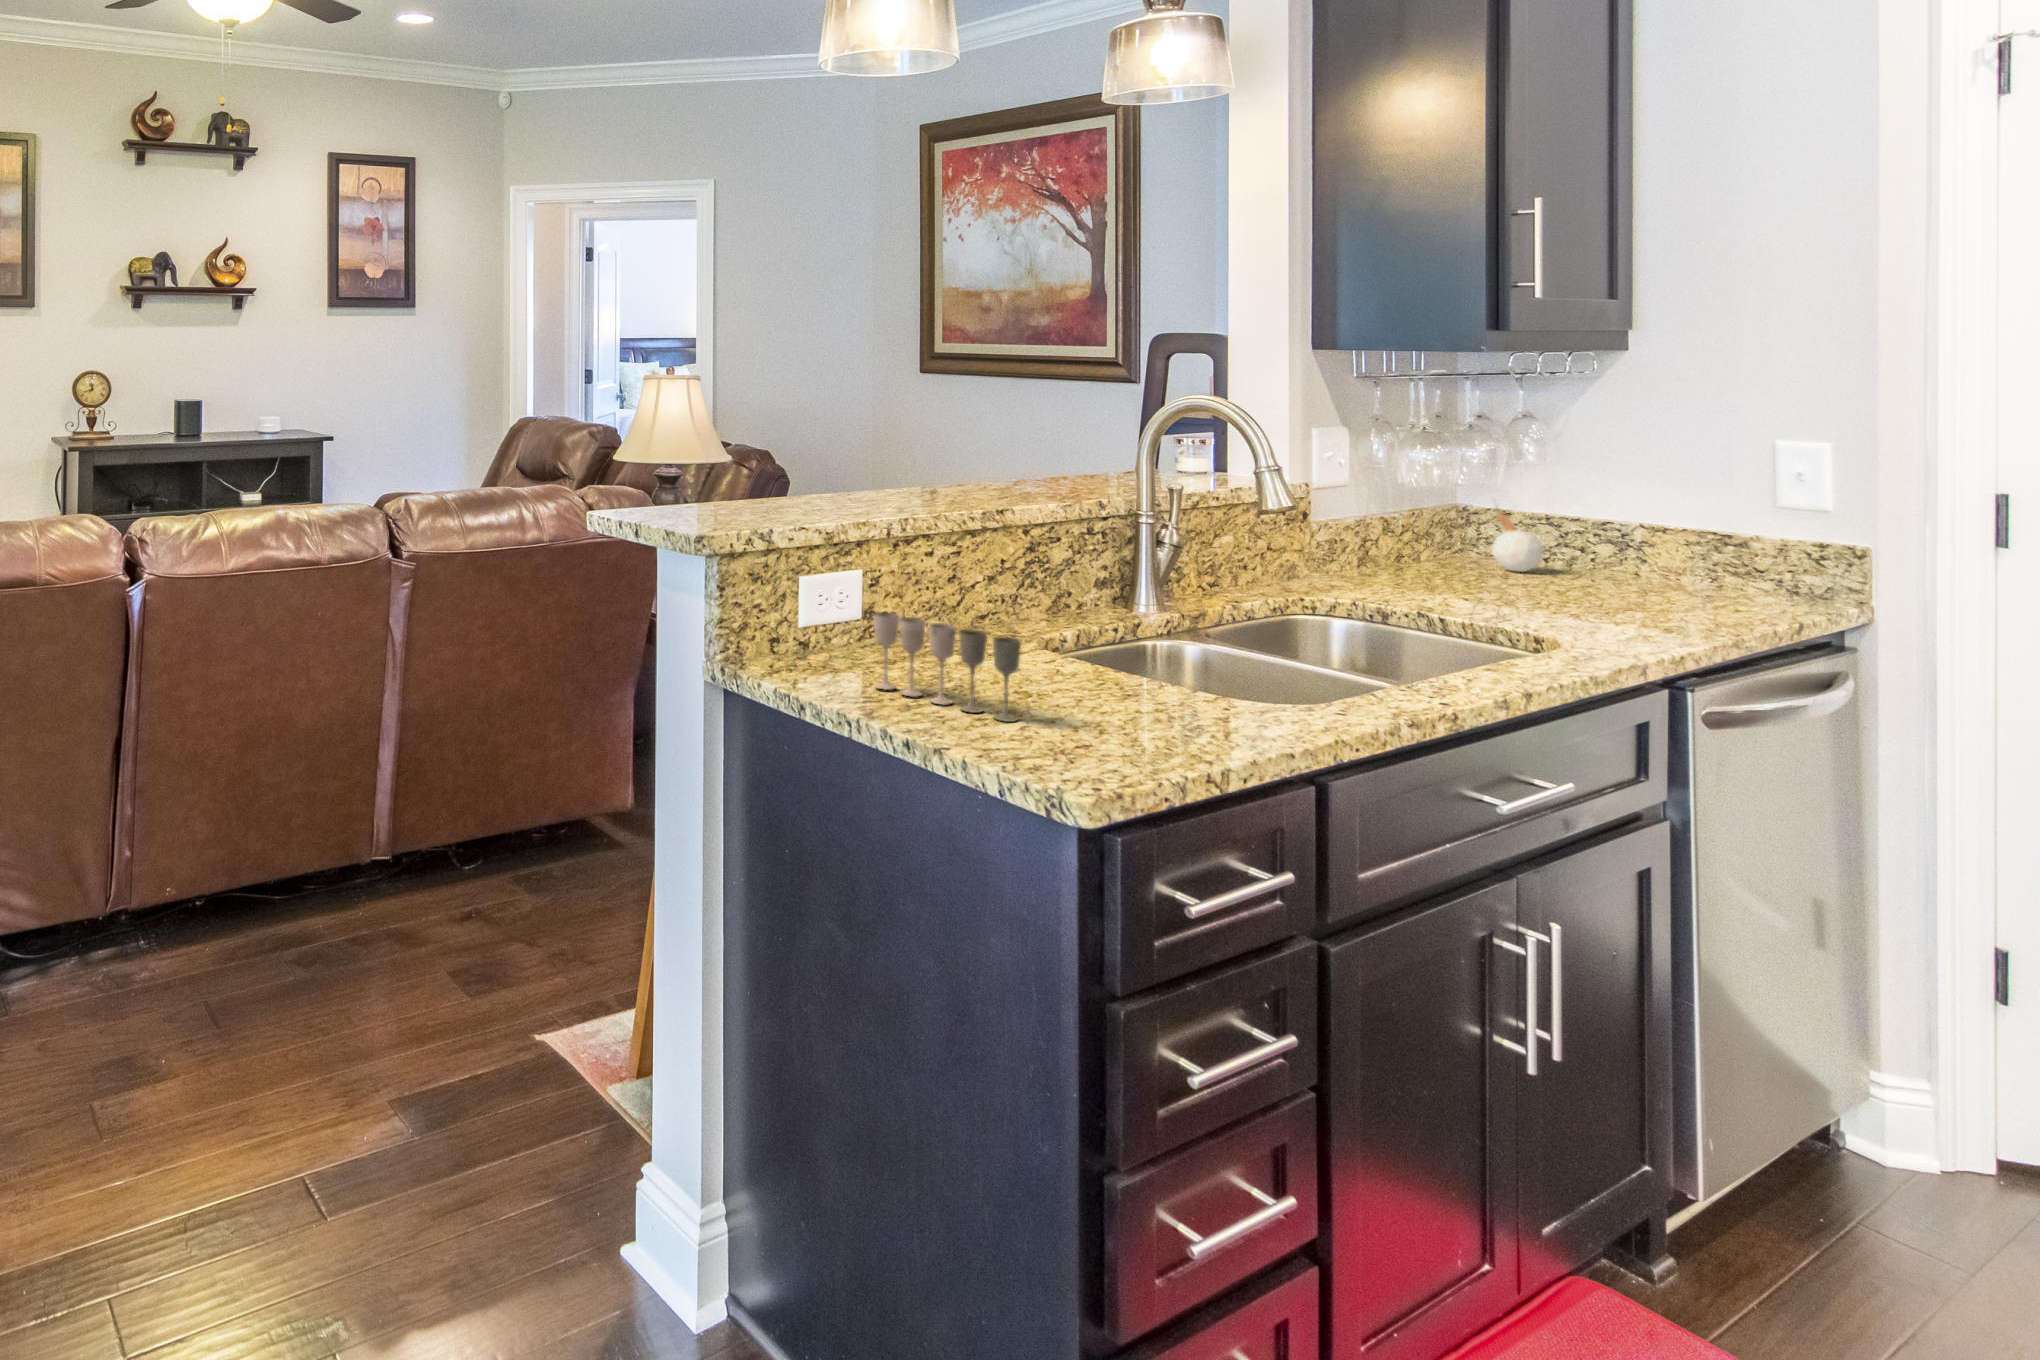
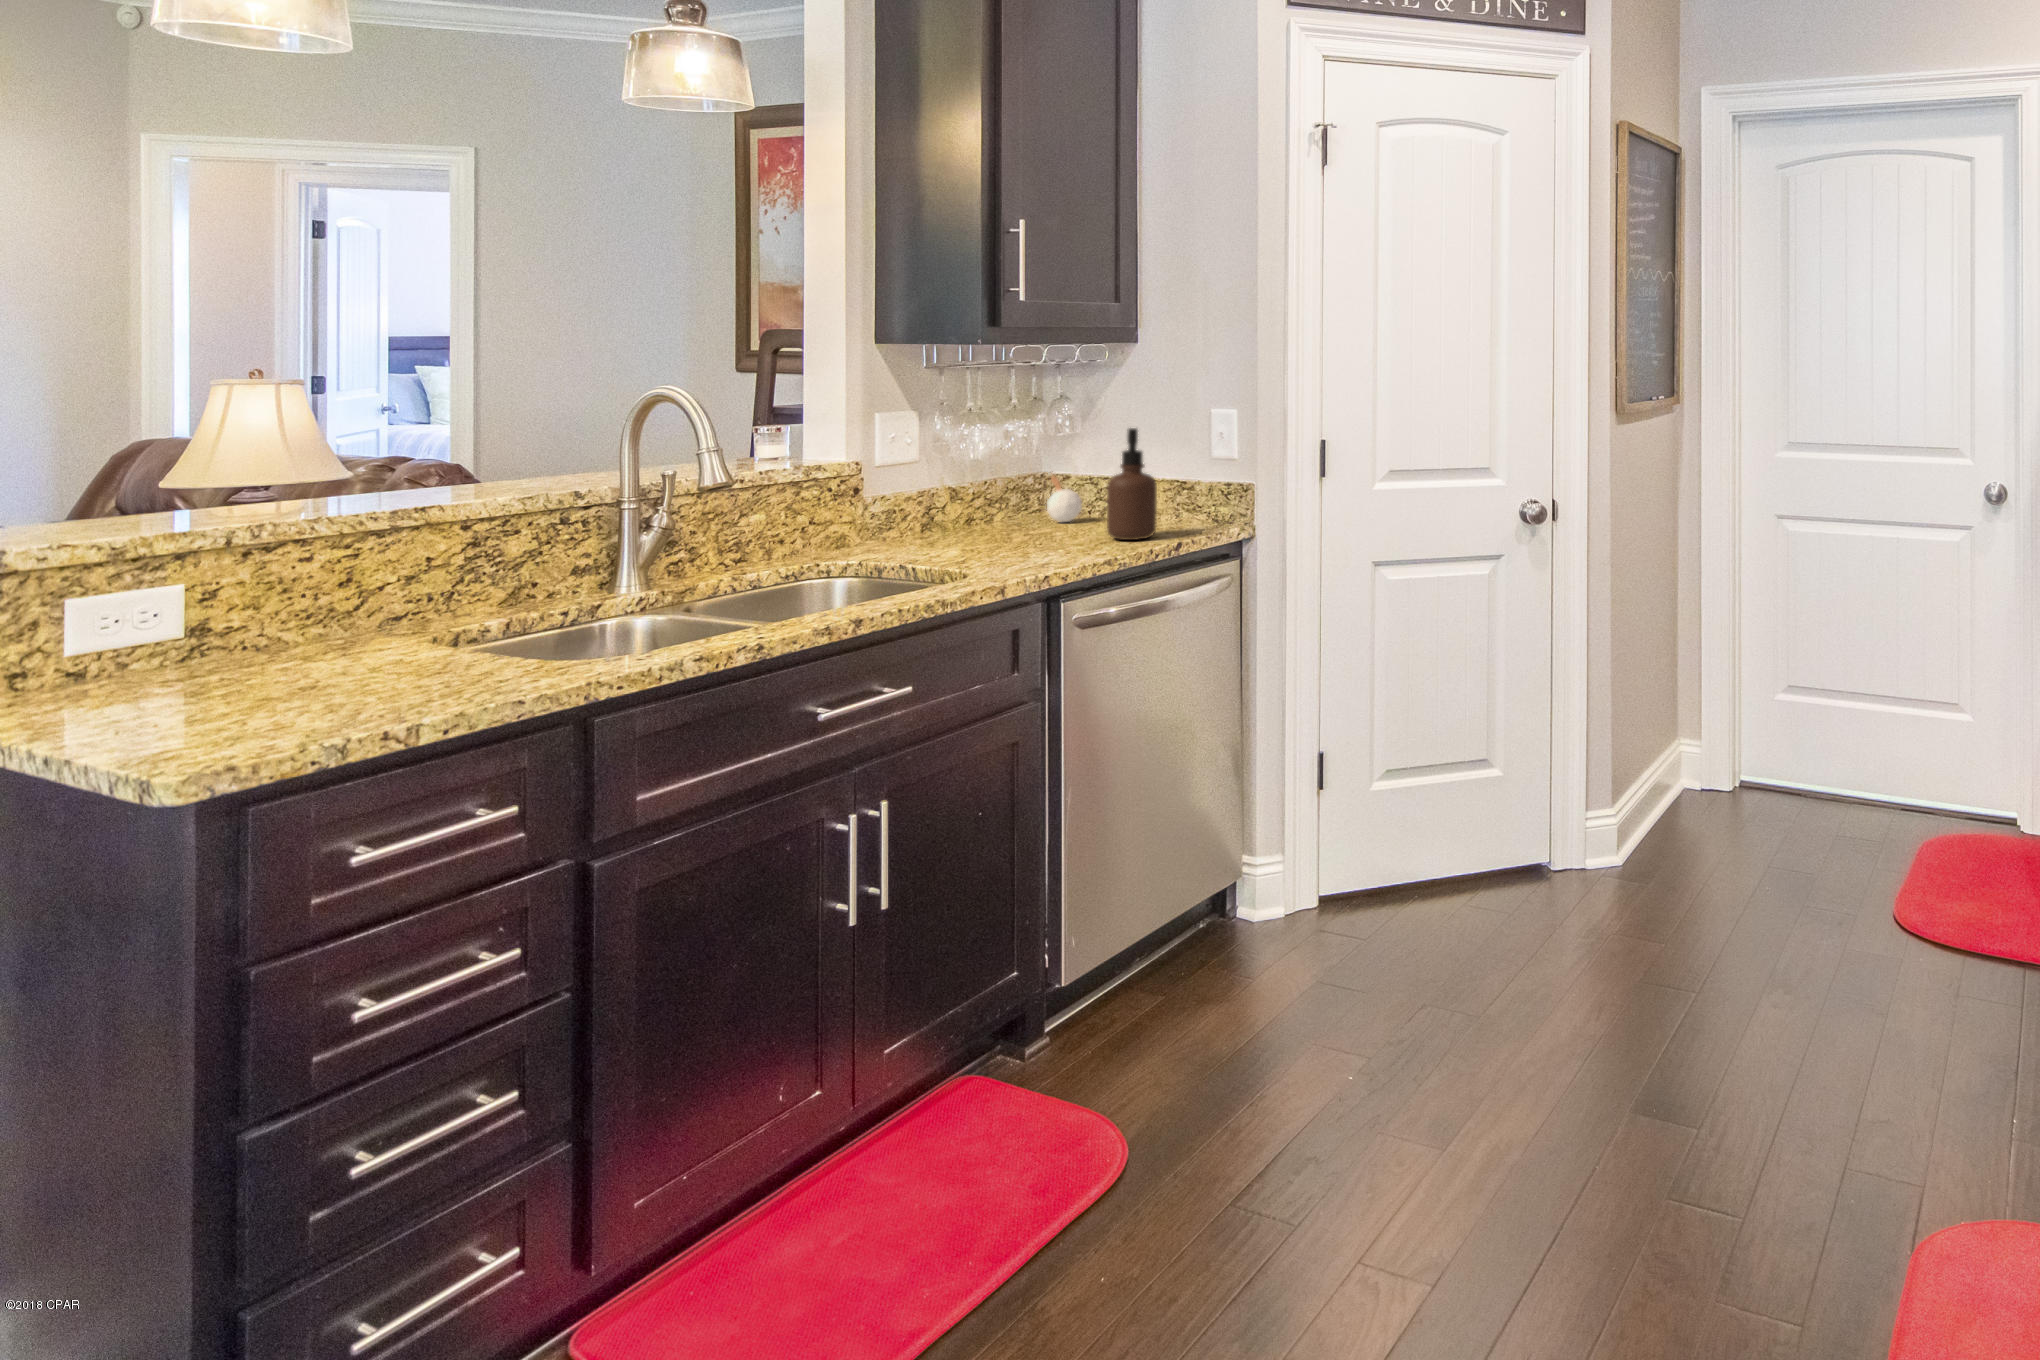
soap dispenser: none [1636,458,1718,607] -> present [1107,428,1157,540]
wine glass: present [874,612,1021,722] -> none [132,630,279,728]

